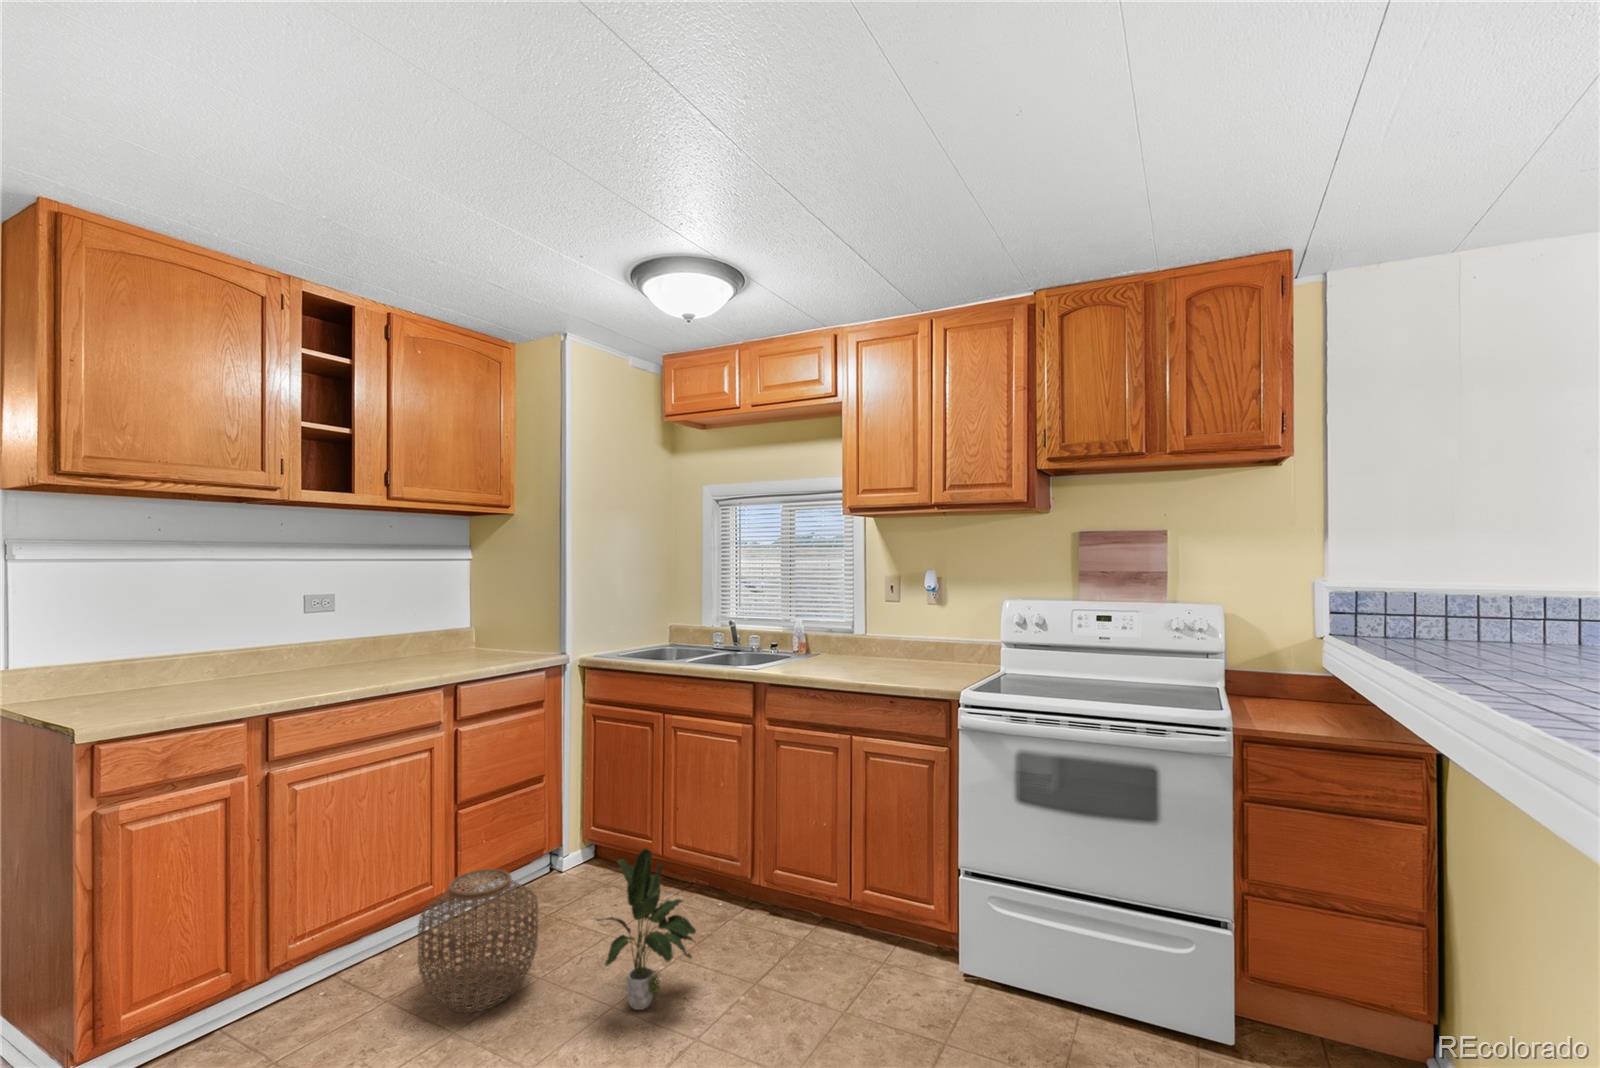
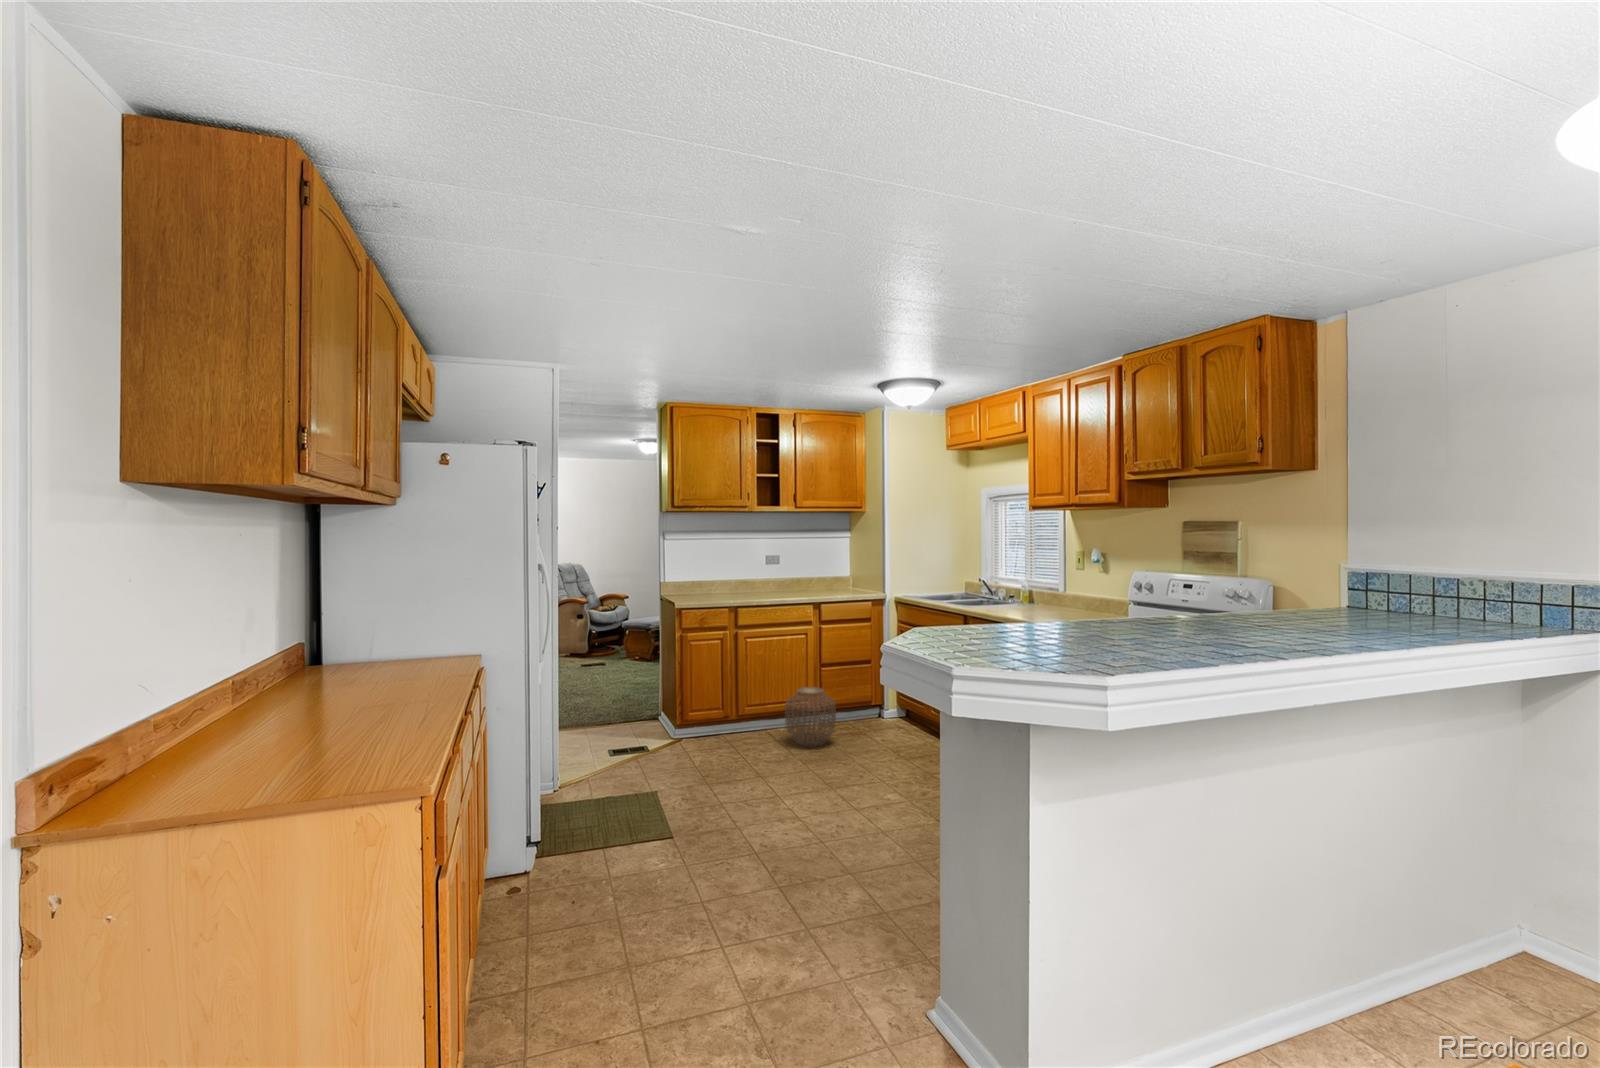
potted plant: present [597,849,696,1010] -> none [842,687,899,763]

